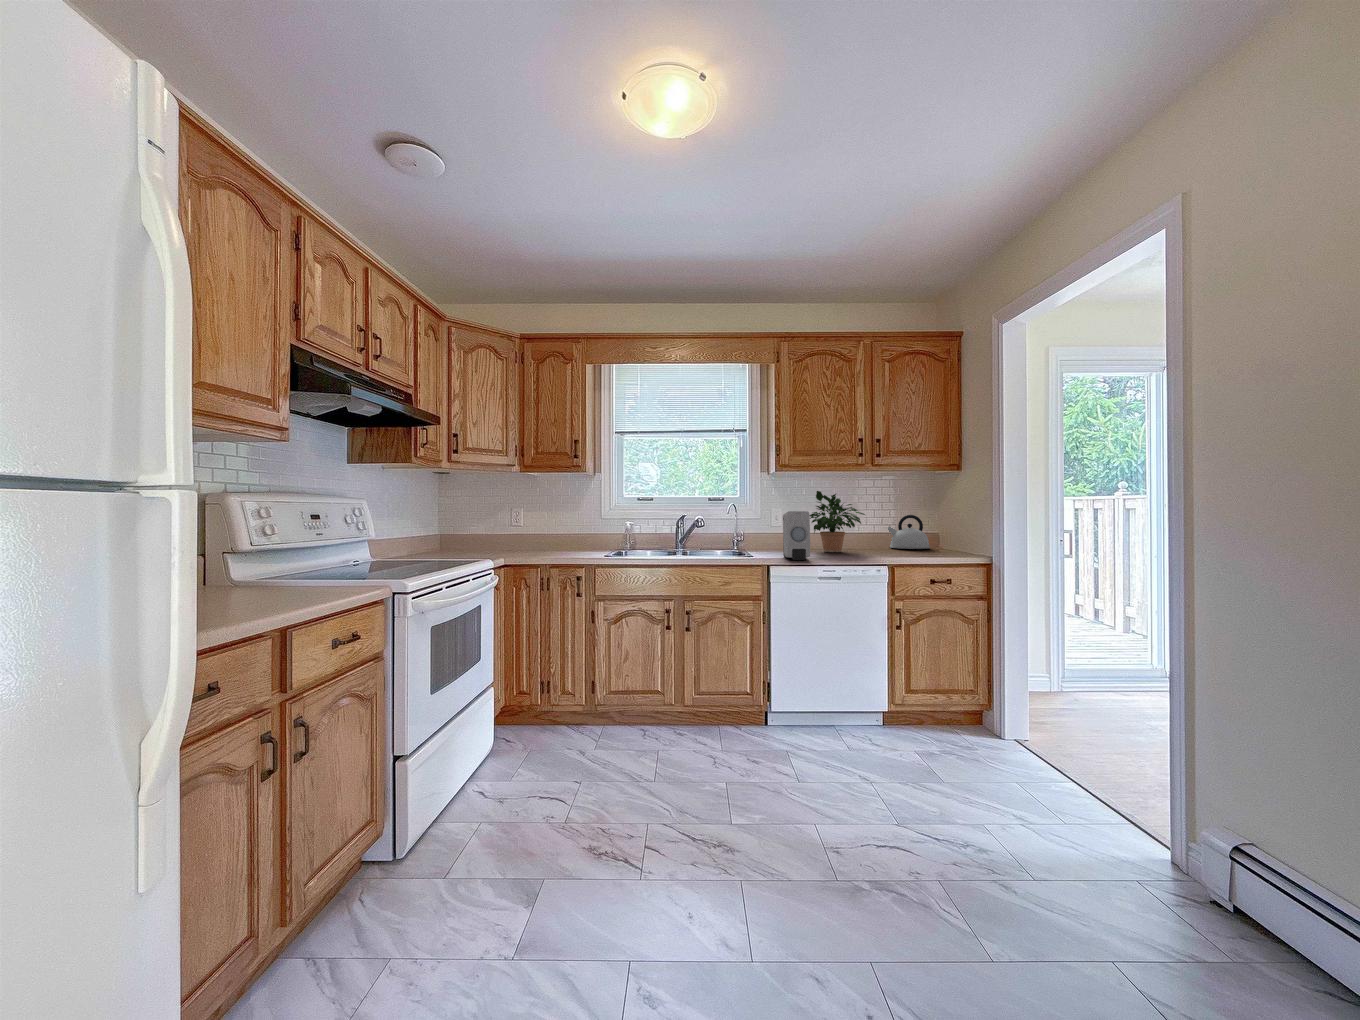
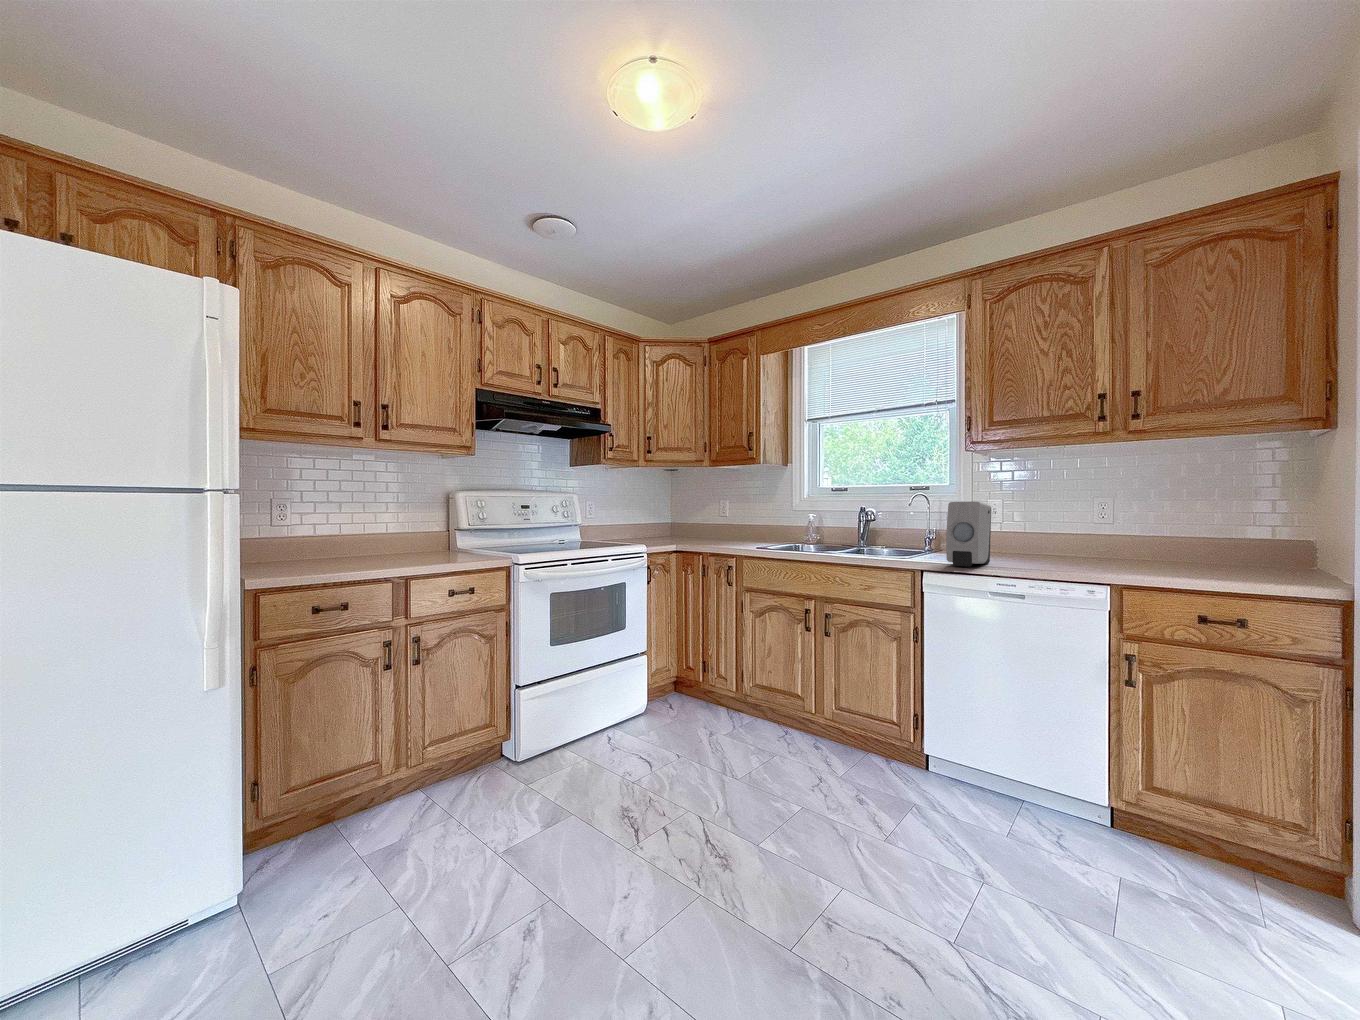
potted plant: present [810,491,865,552] -> none [1012,473,1127,561]
kettle: present [888,515,930,549] -> none [1189,508,1283,565]

